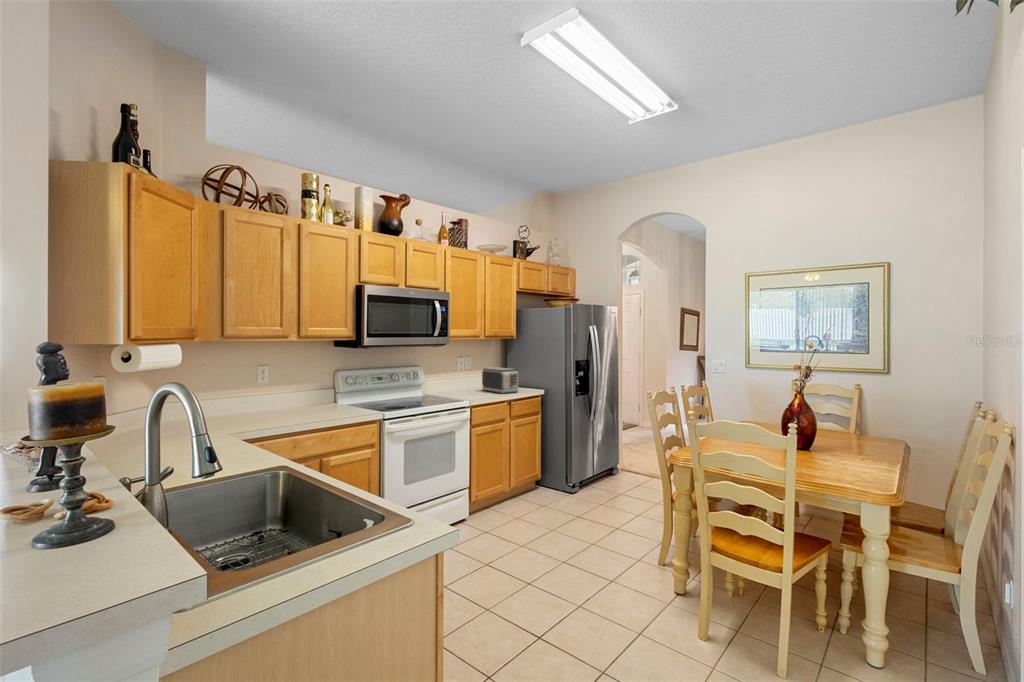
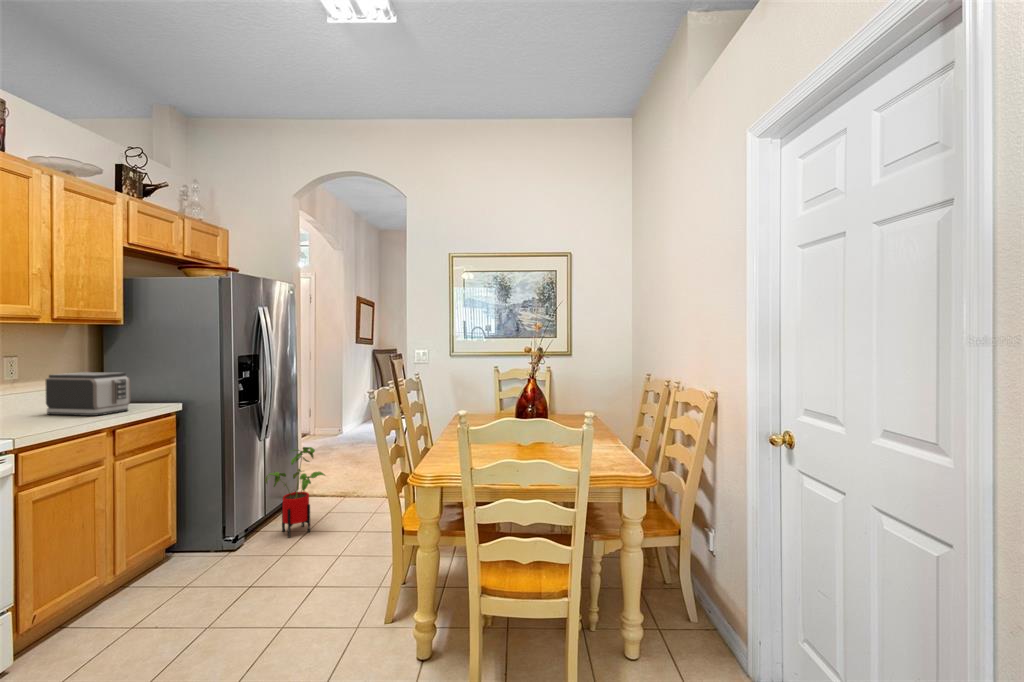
house plant: none [593,431,634,495] -> present [265,447,325,538]

